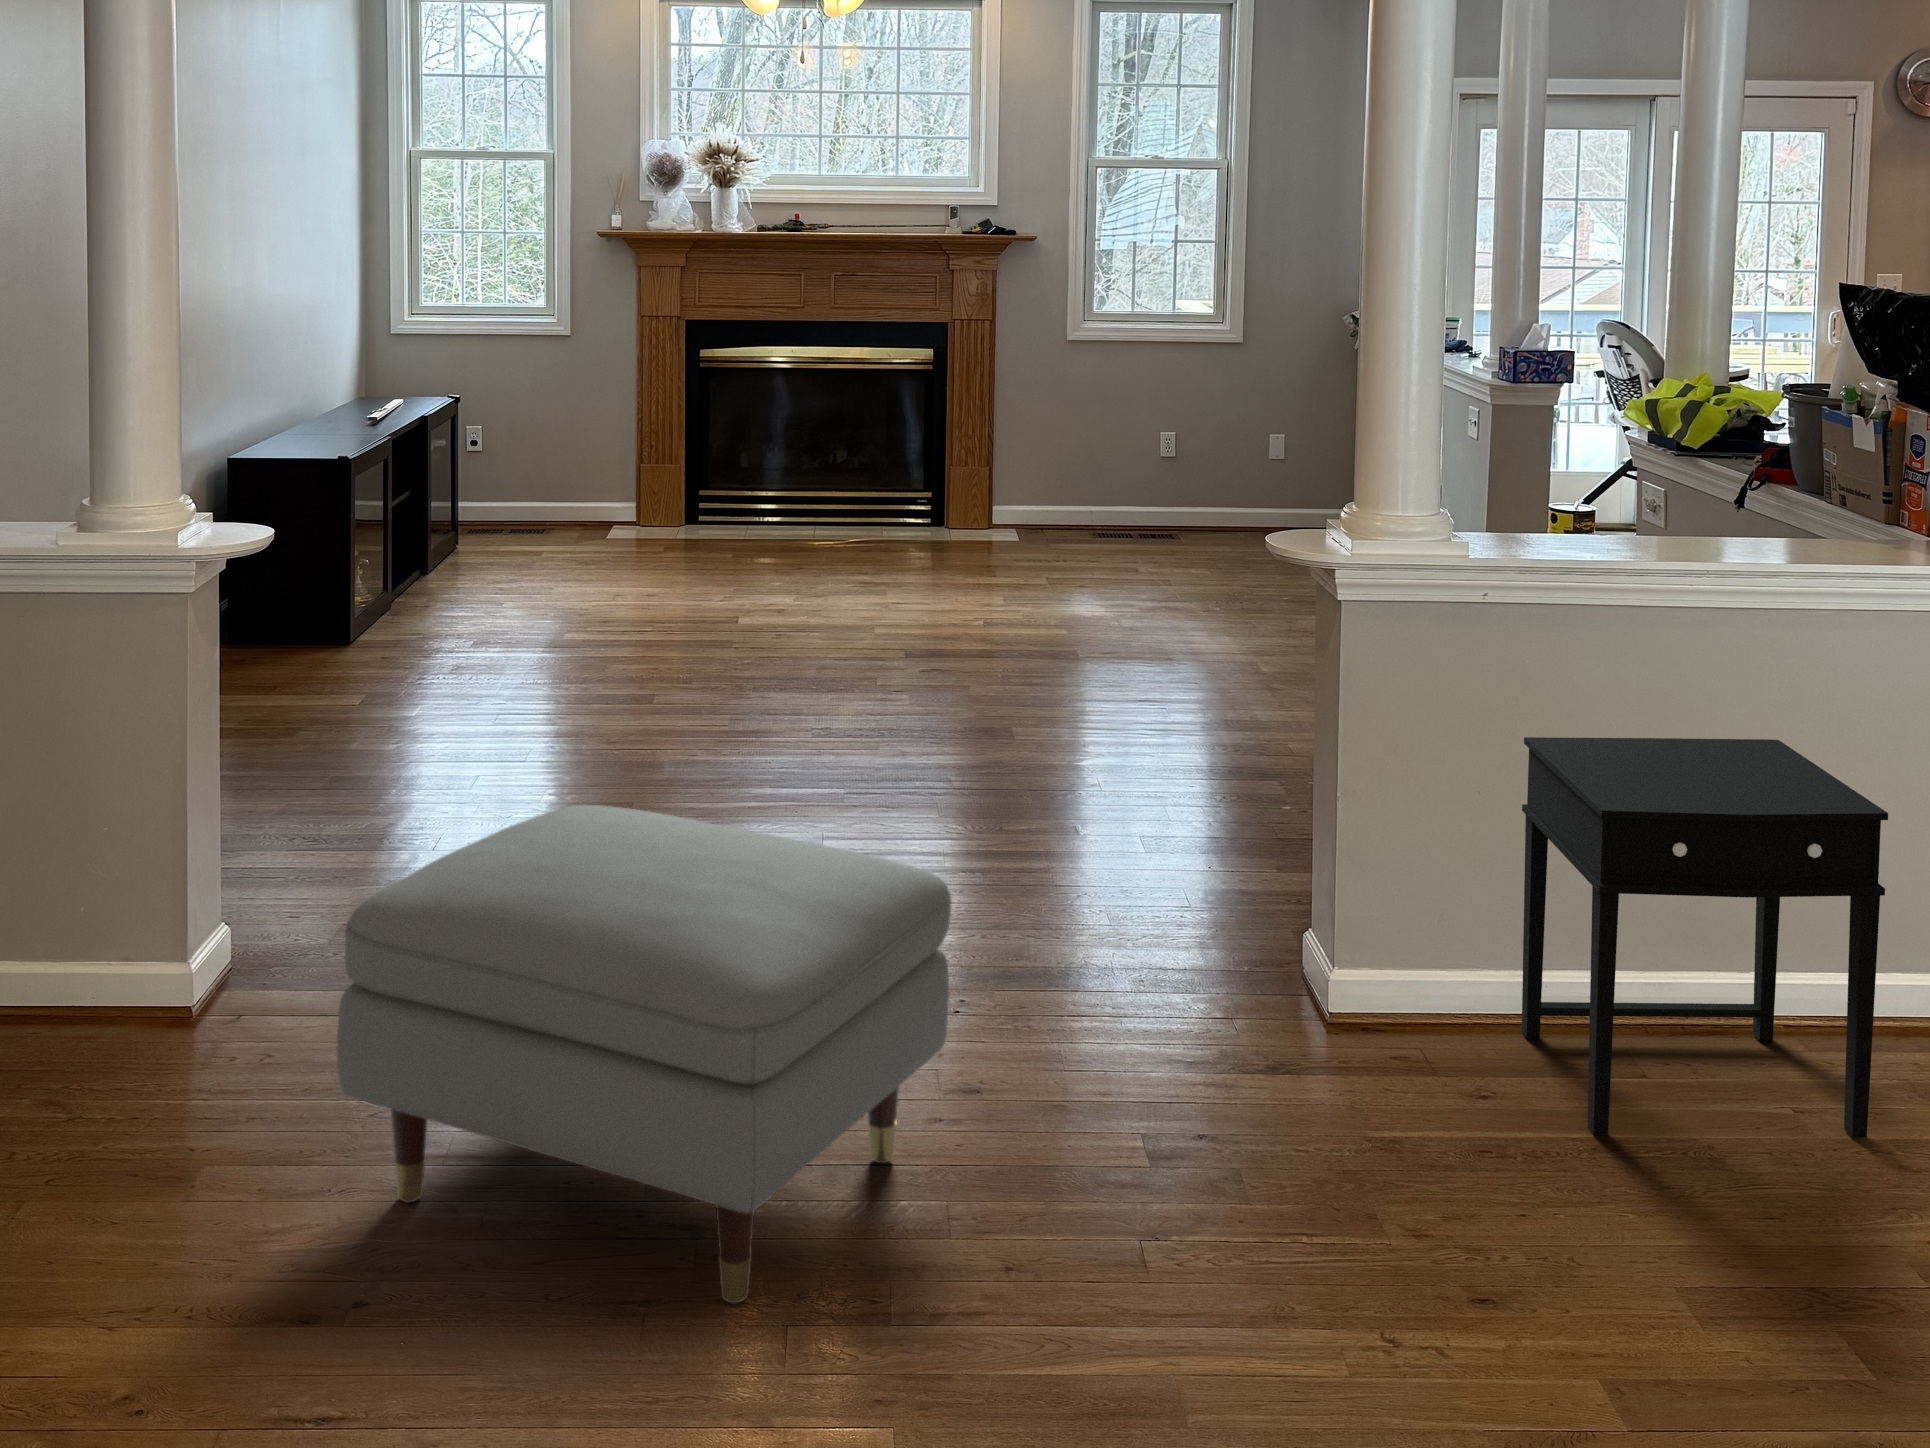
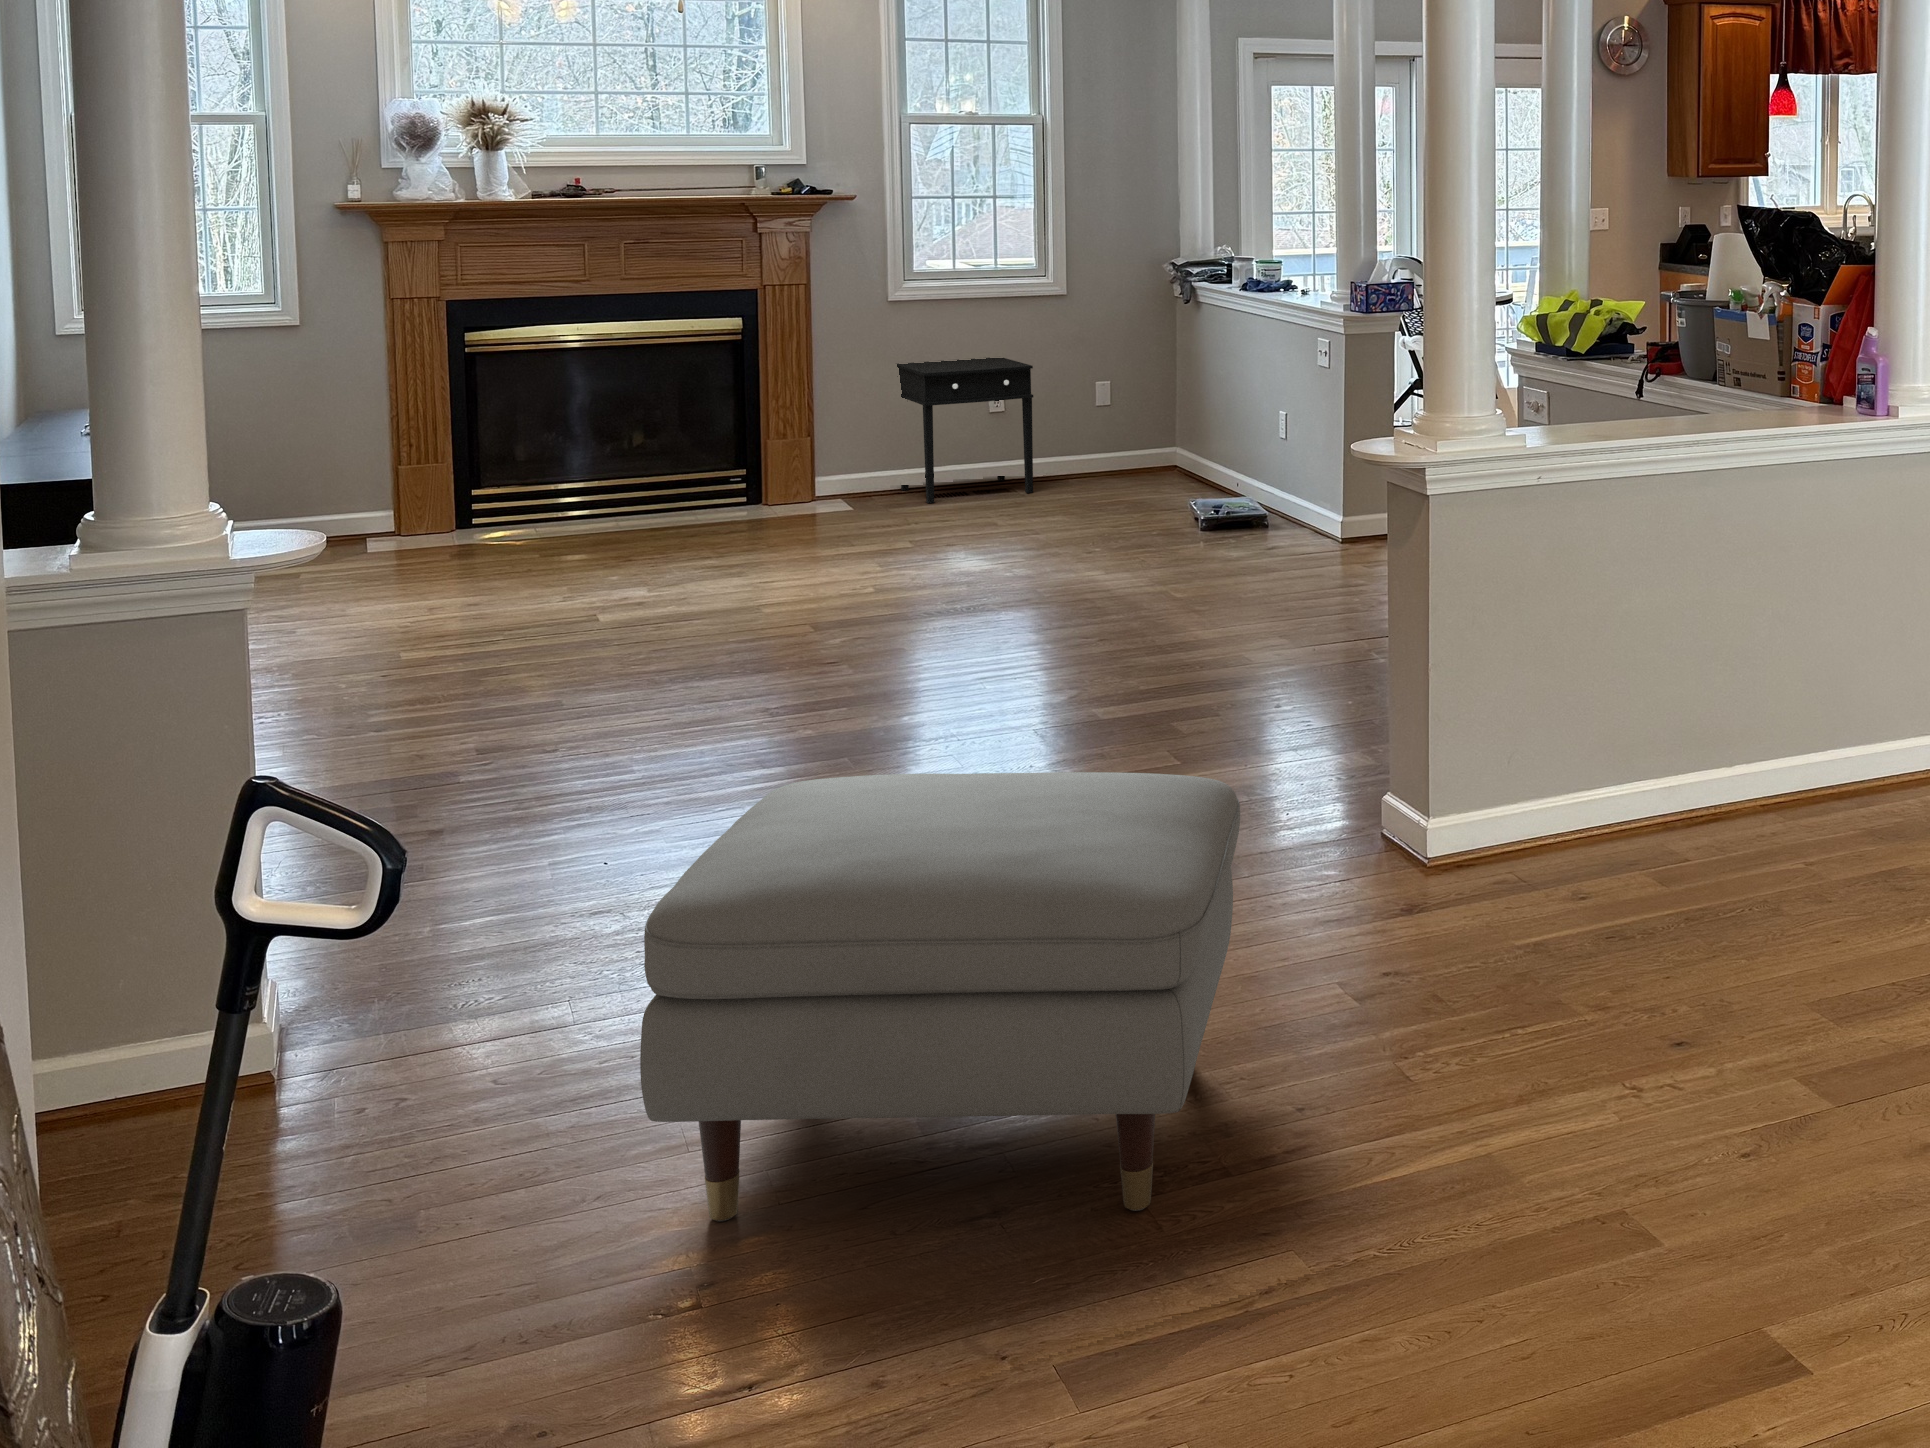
side table: present [1522,737,1888,1138] -> present [897,358,1033,503]

